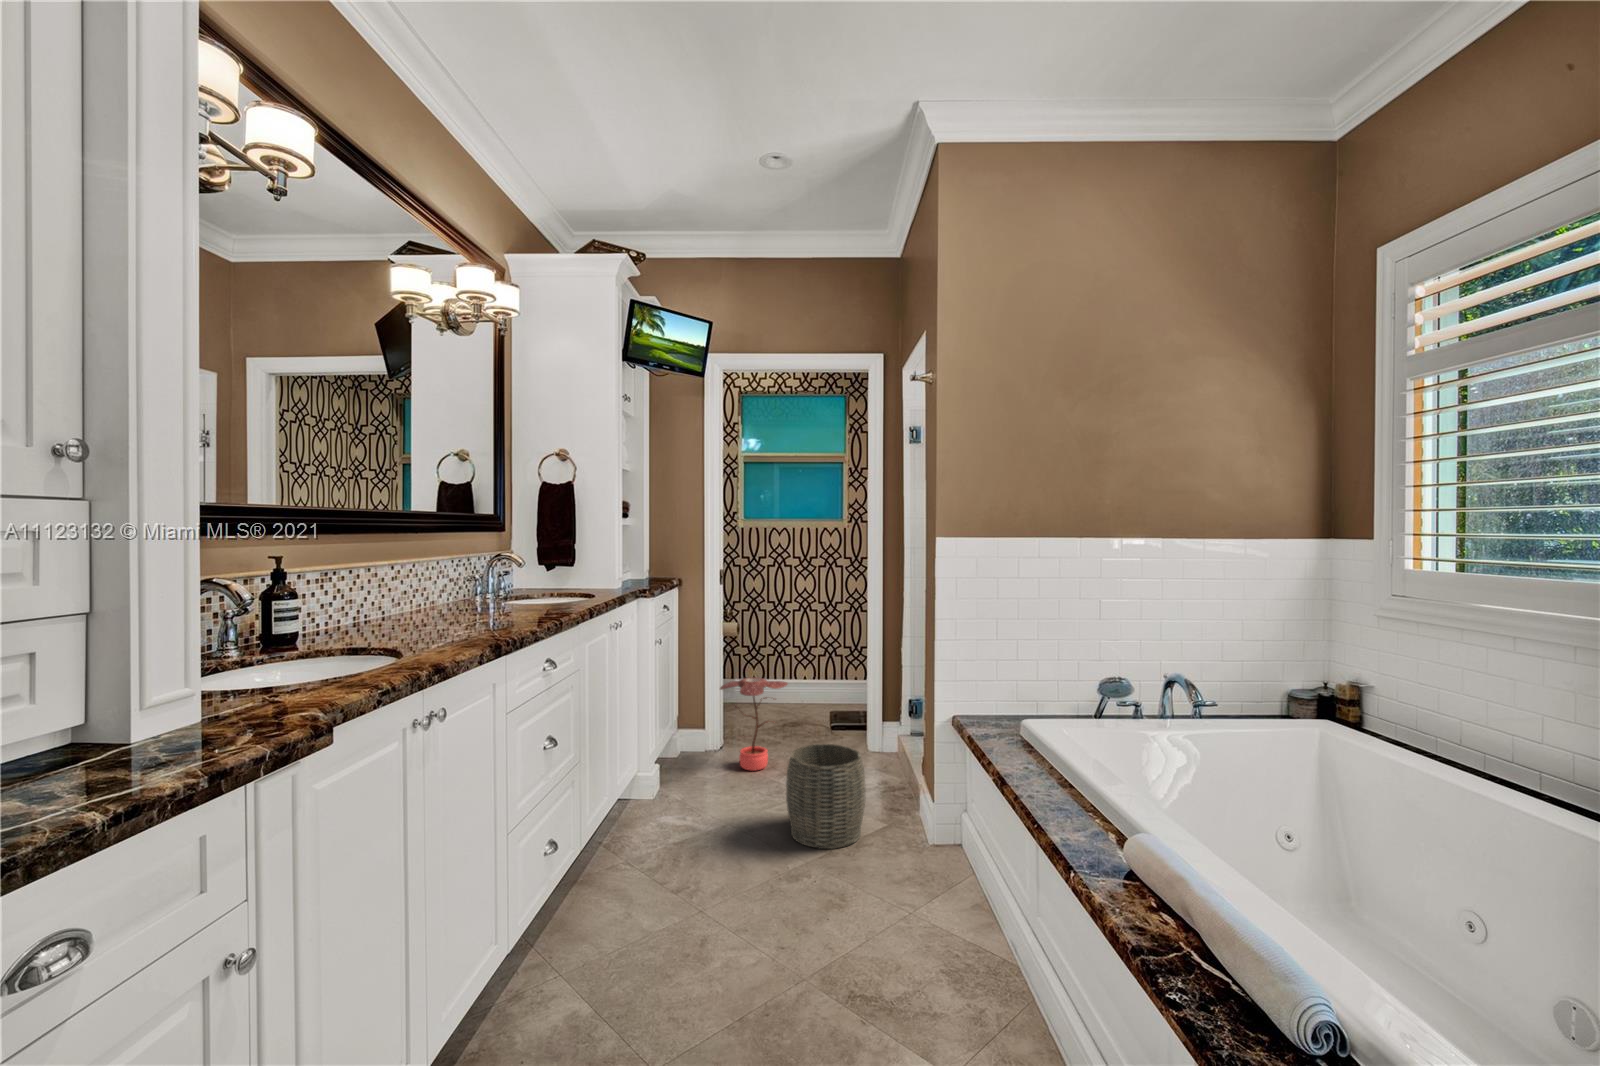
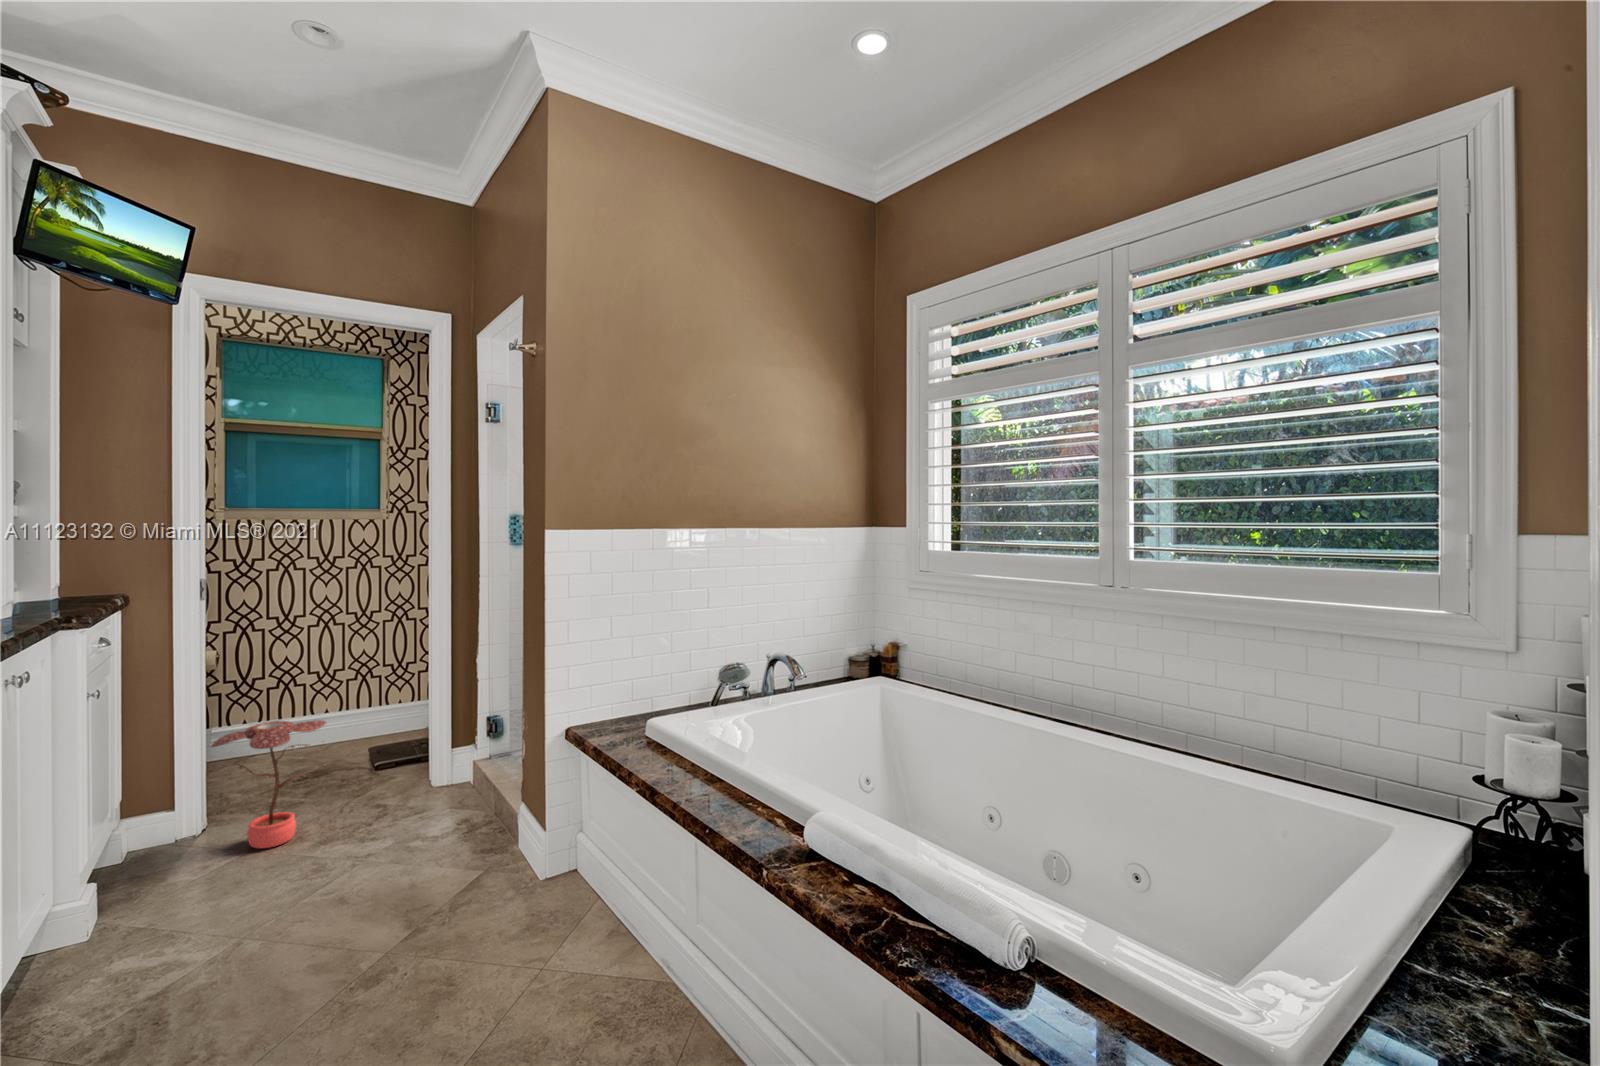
woven basket: present [786,744,865,849] -> none [346,787,460,926]

